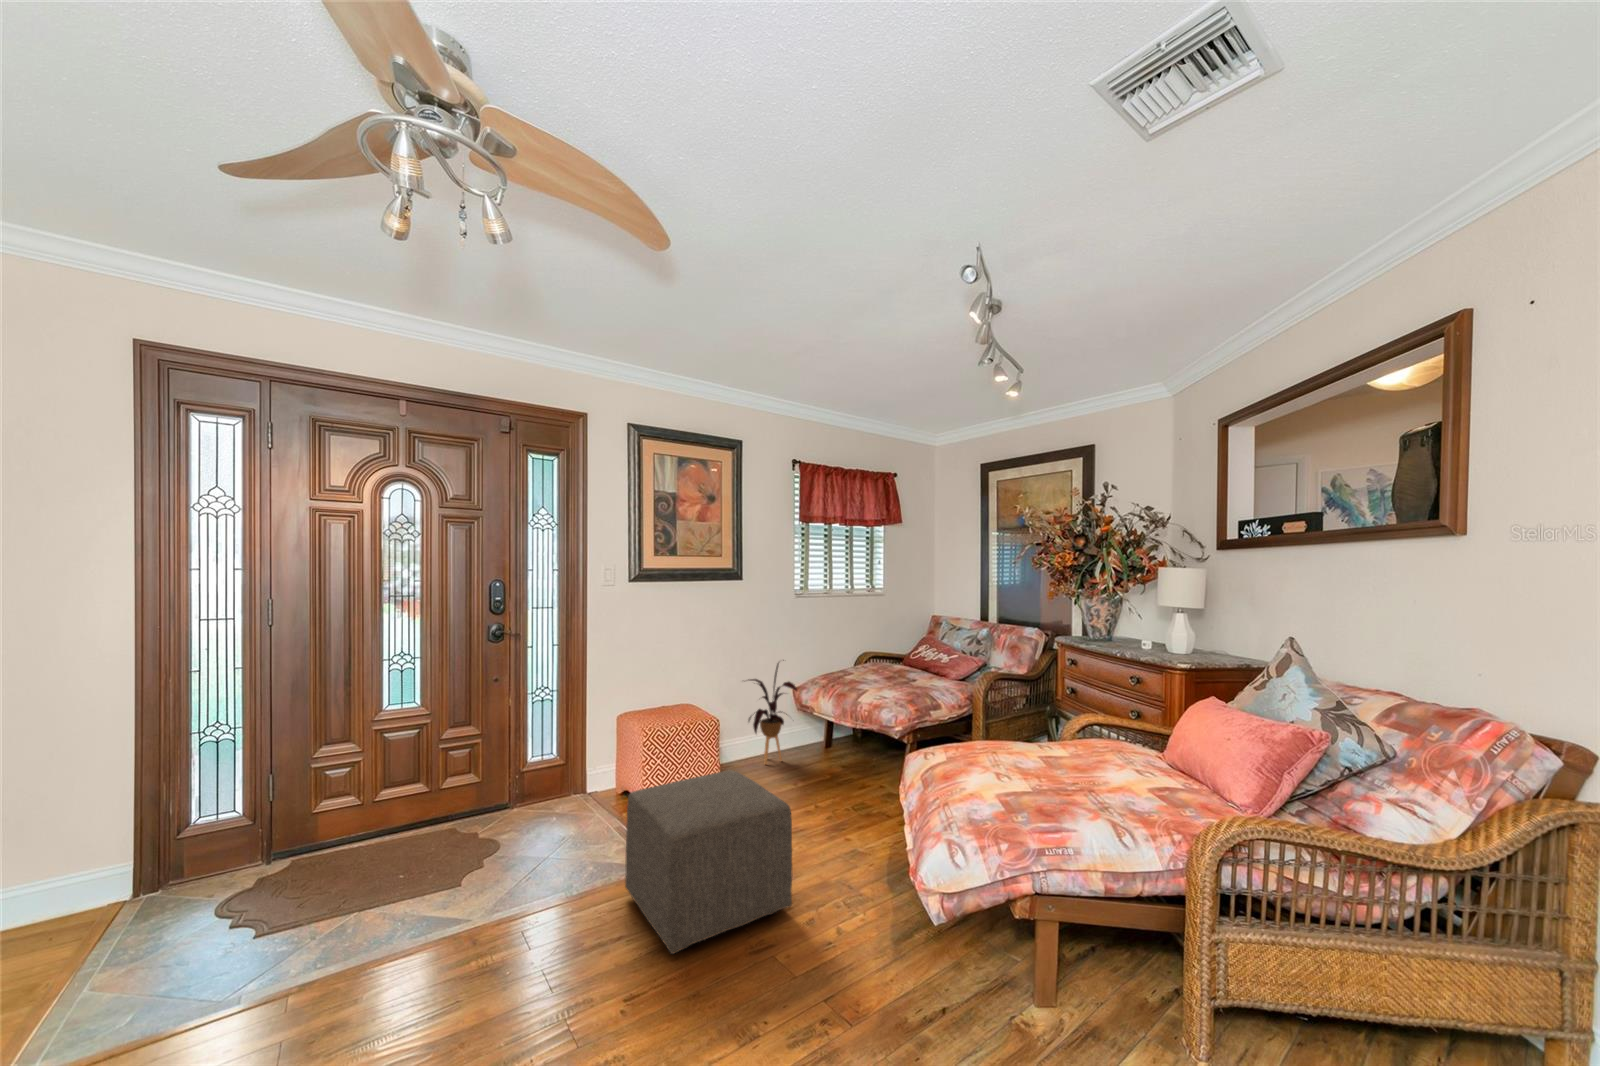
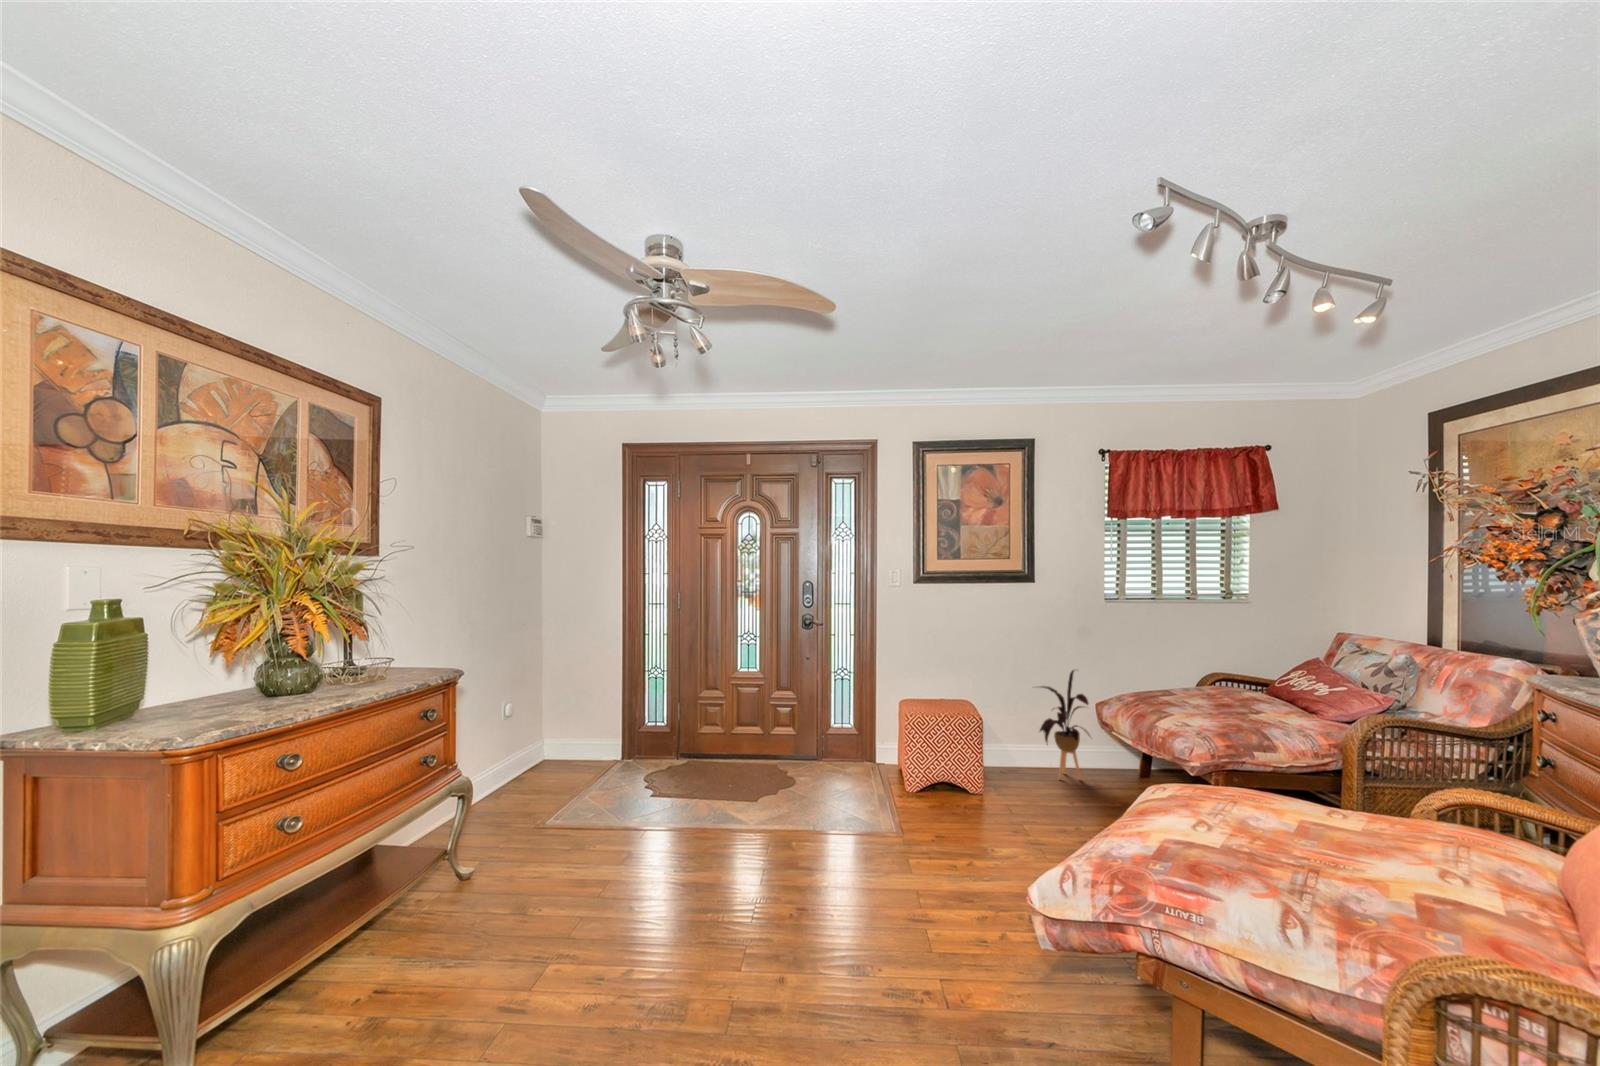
ottoman: present [625,770,792,954] -> none [849,759,977,902]

